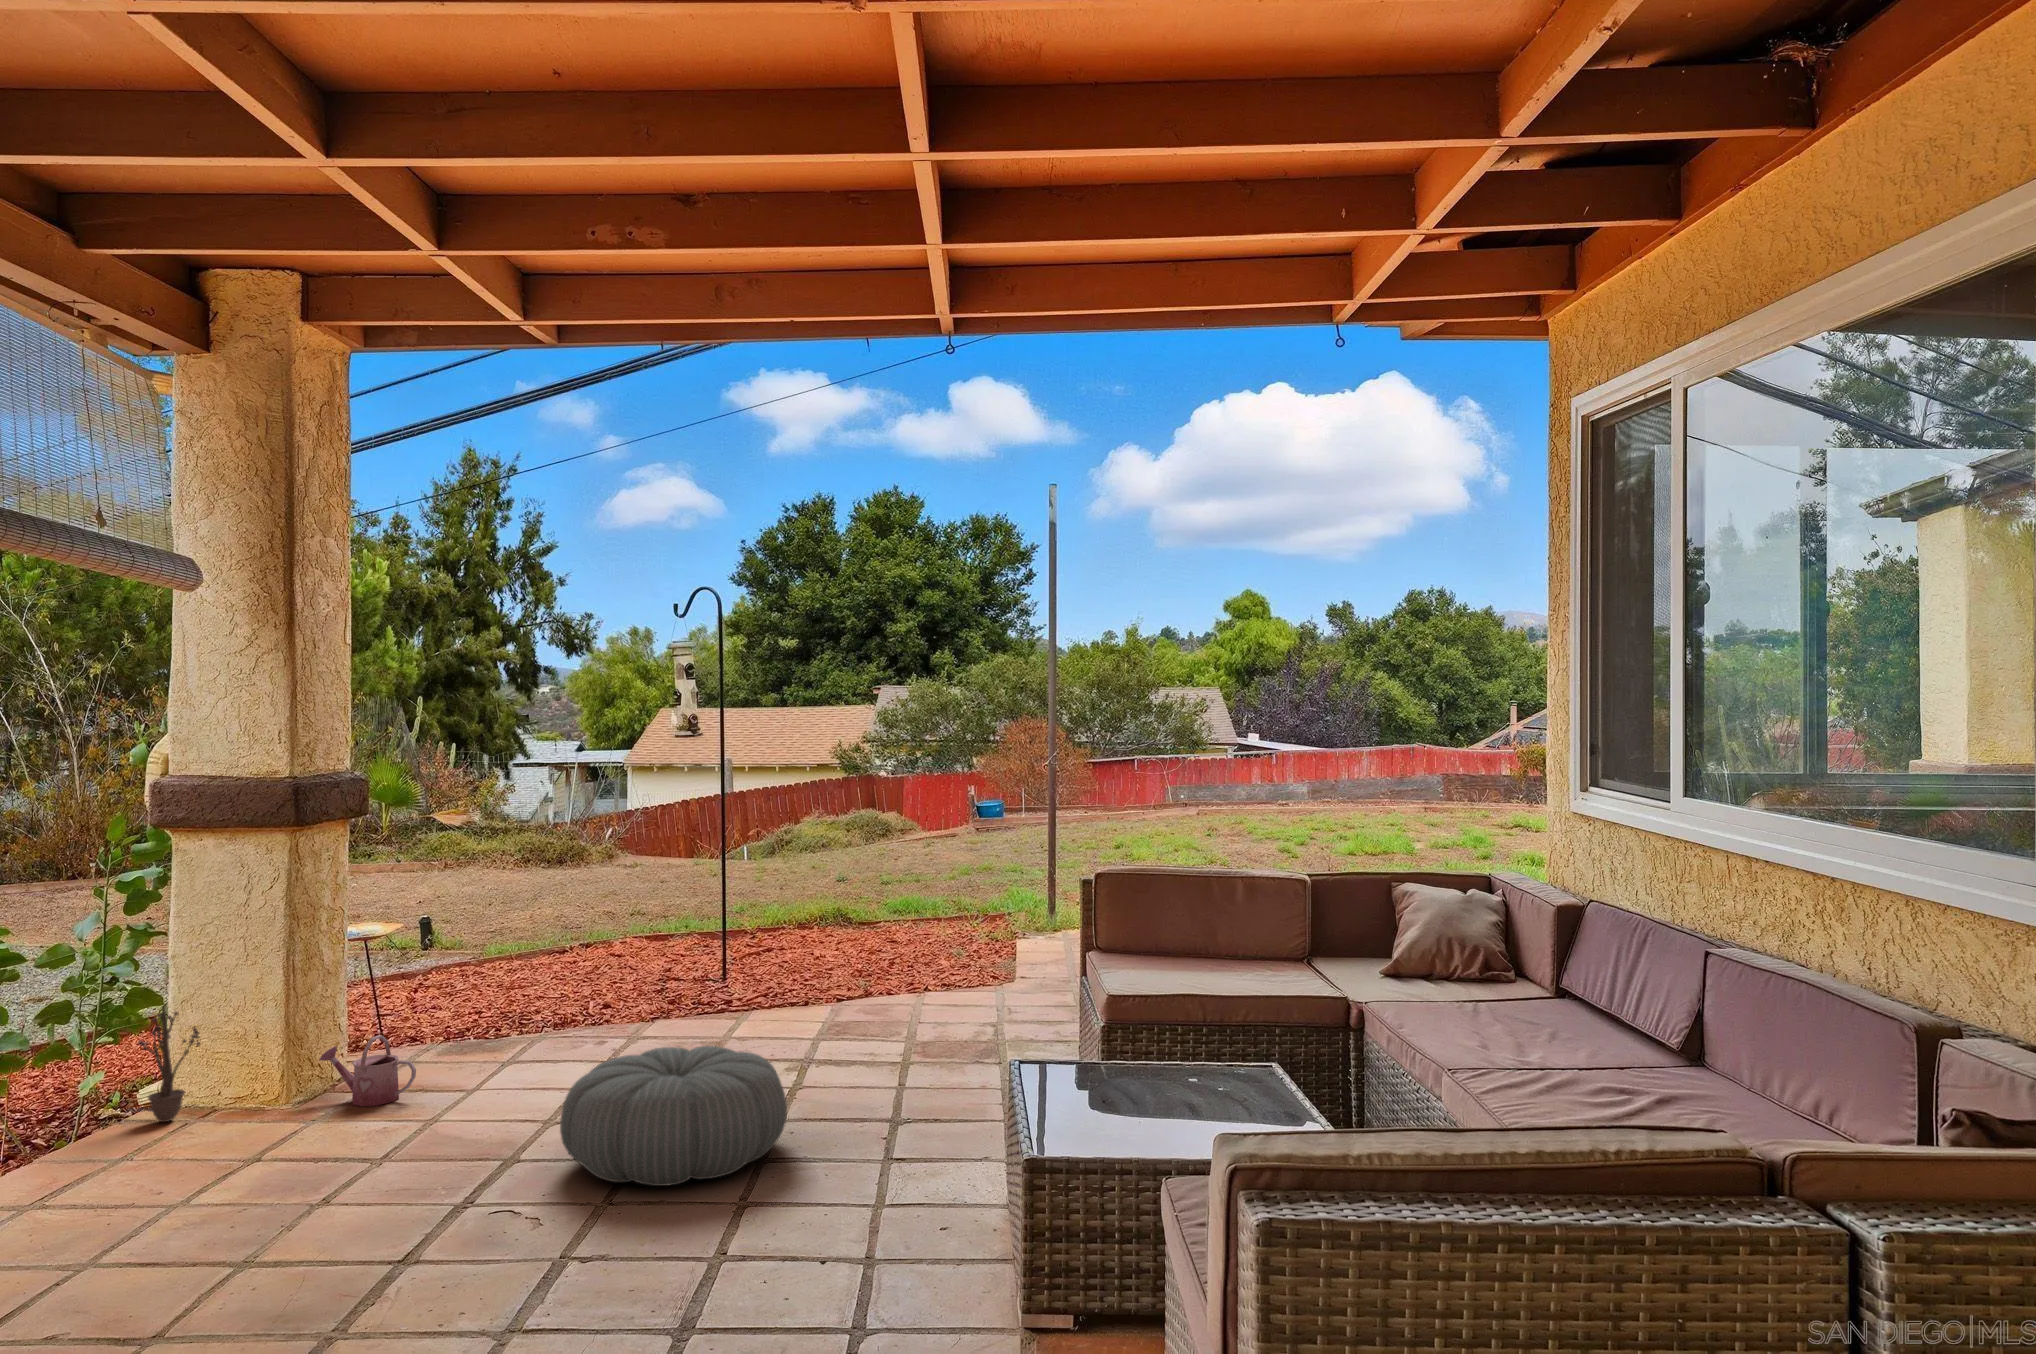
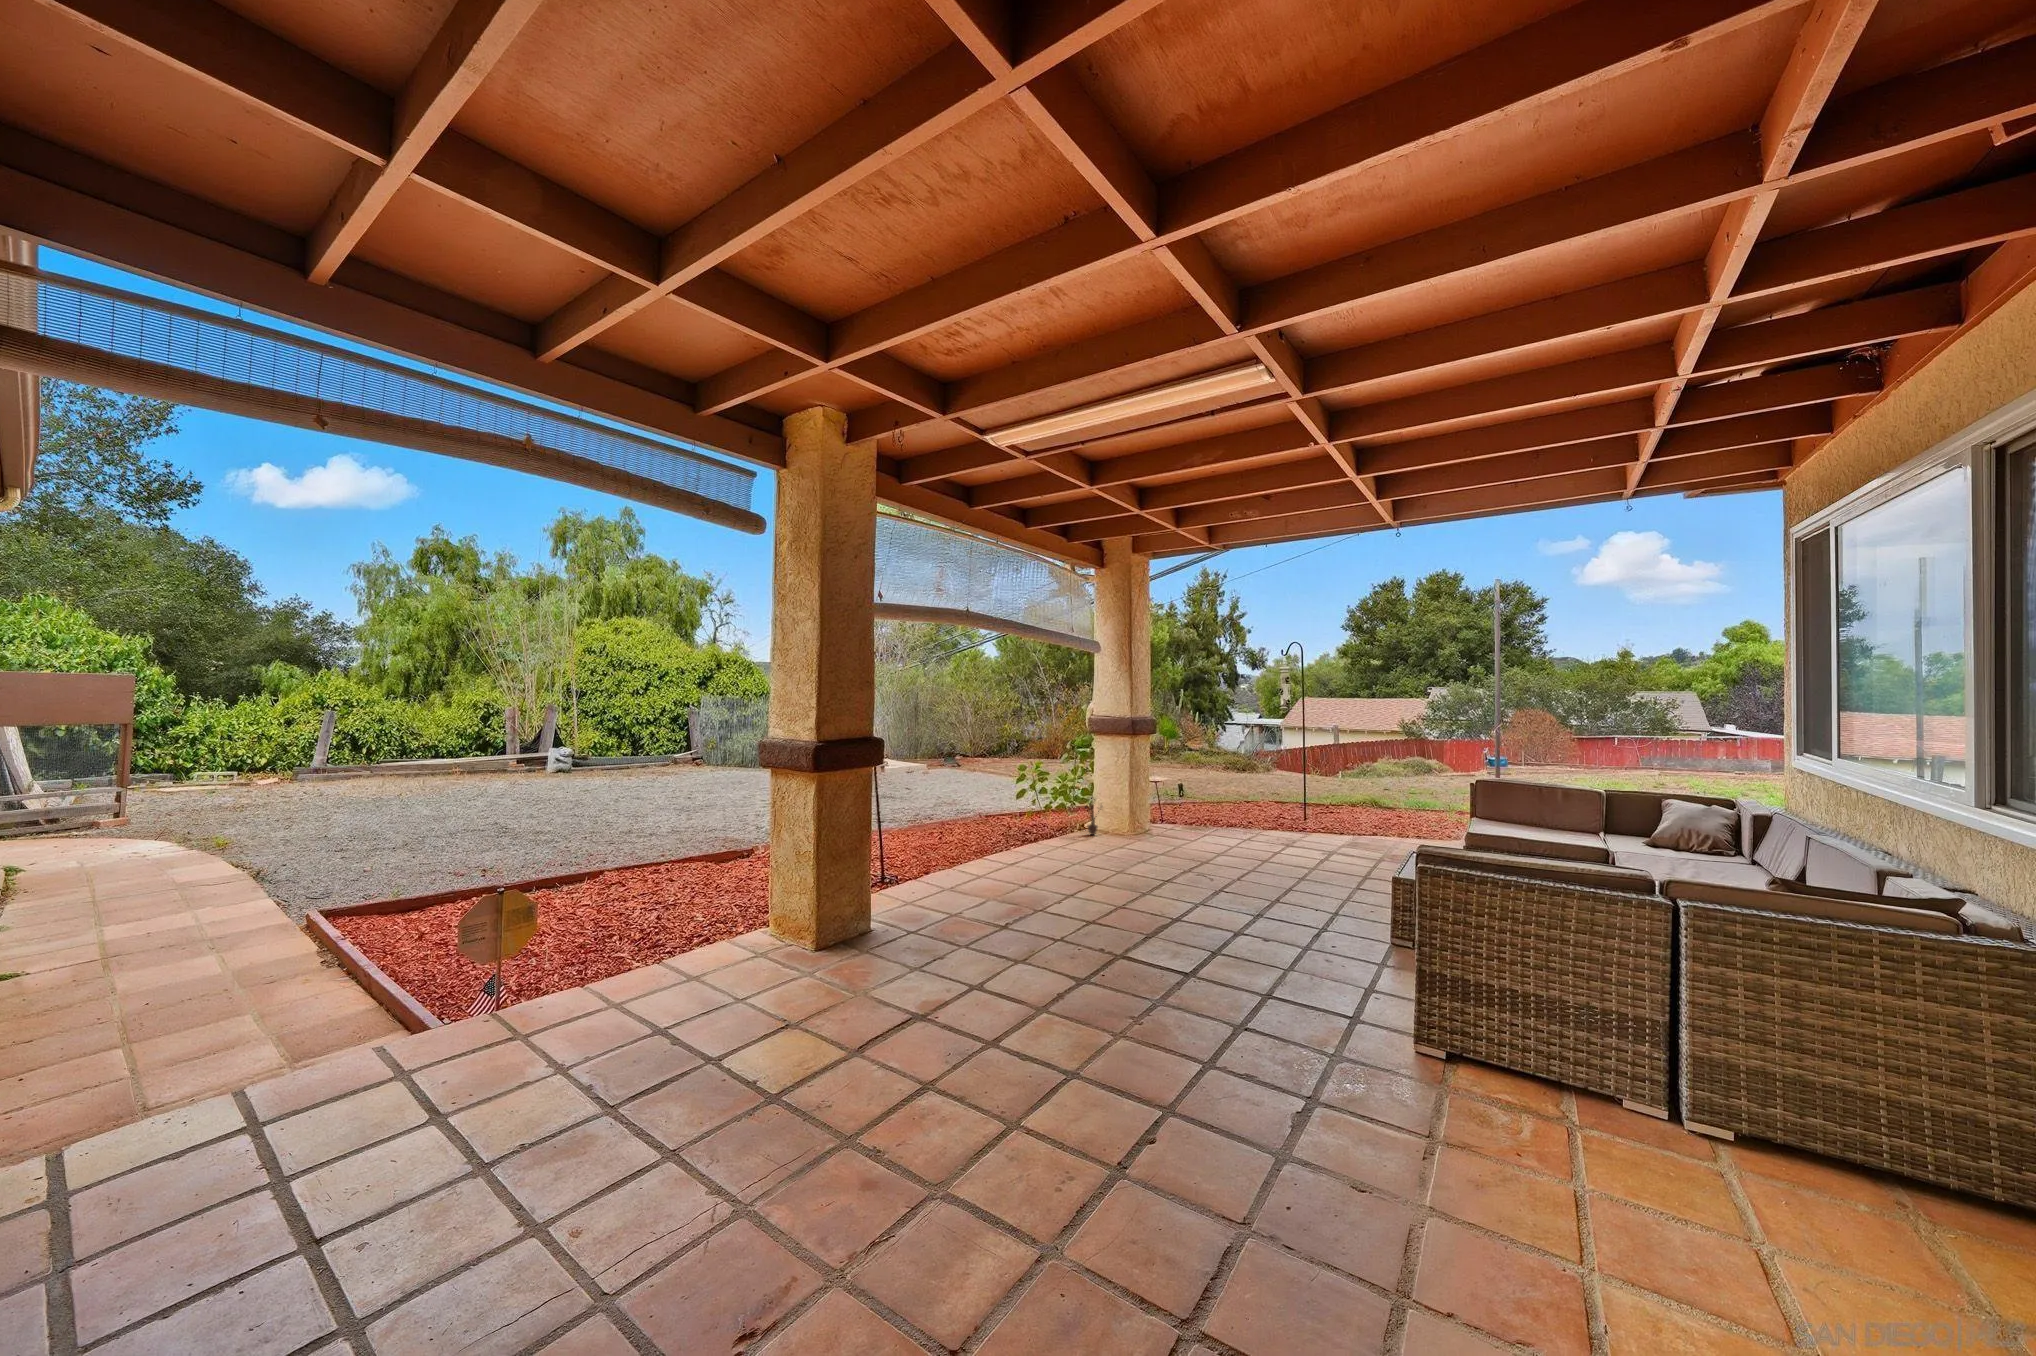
watering can: present [319,1035,416,1106] -> none [1140,816,1173,841]
pouf: present [560,1046,787,1186] -> none [1221,831,1312,881]

